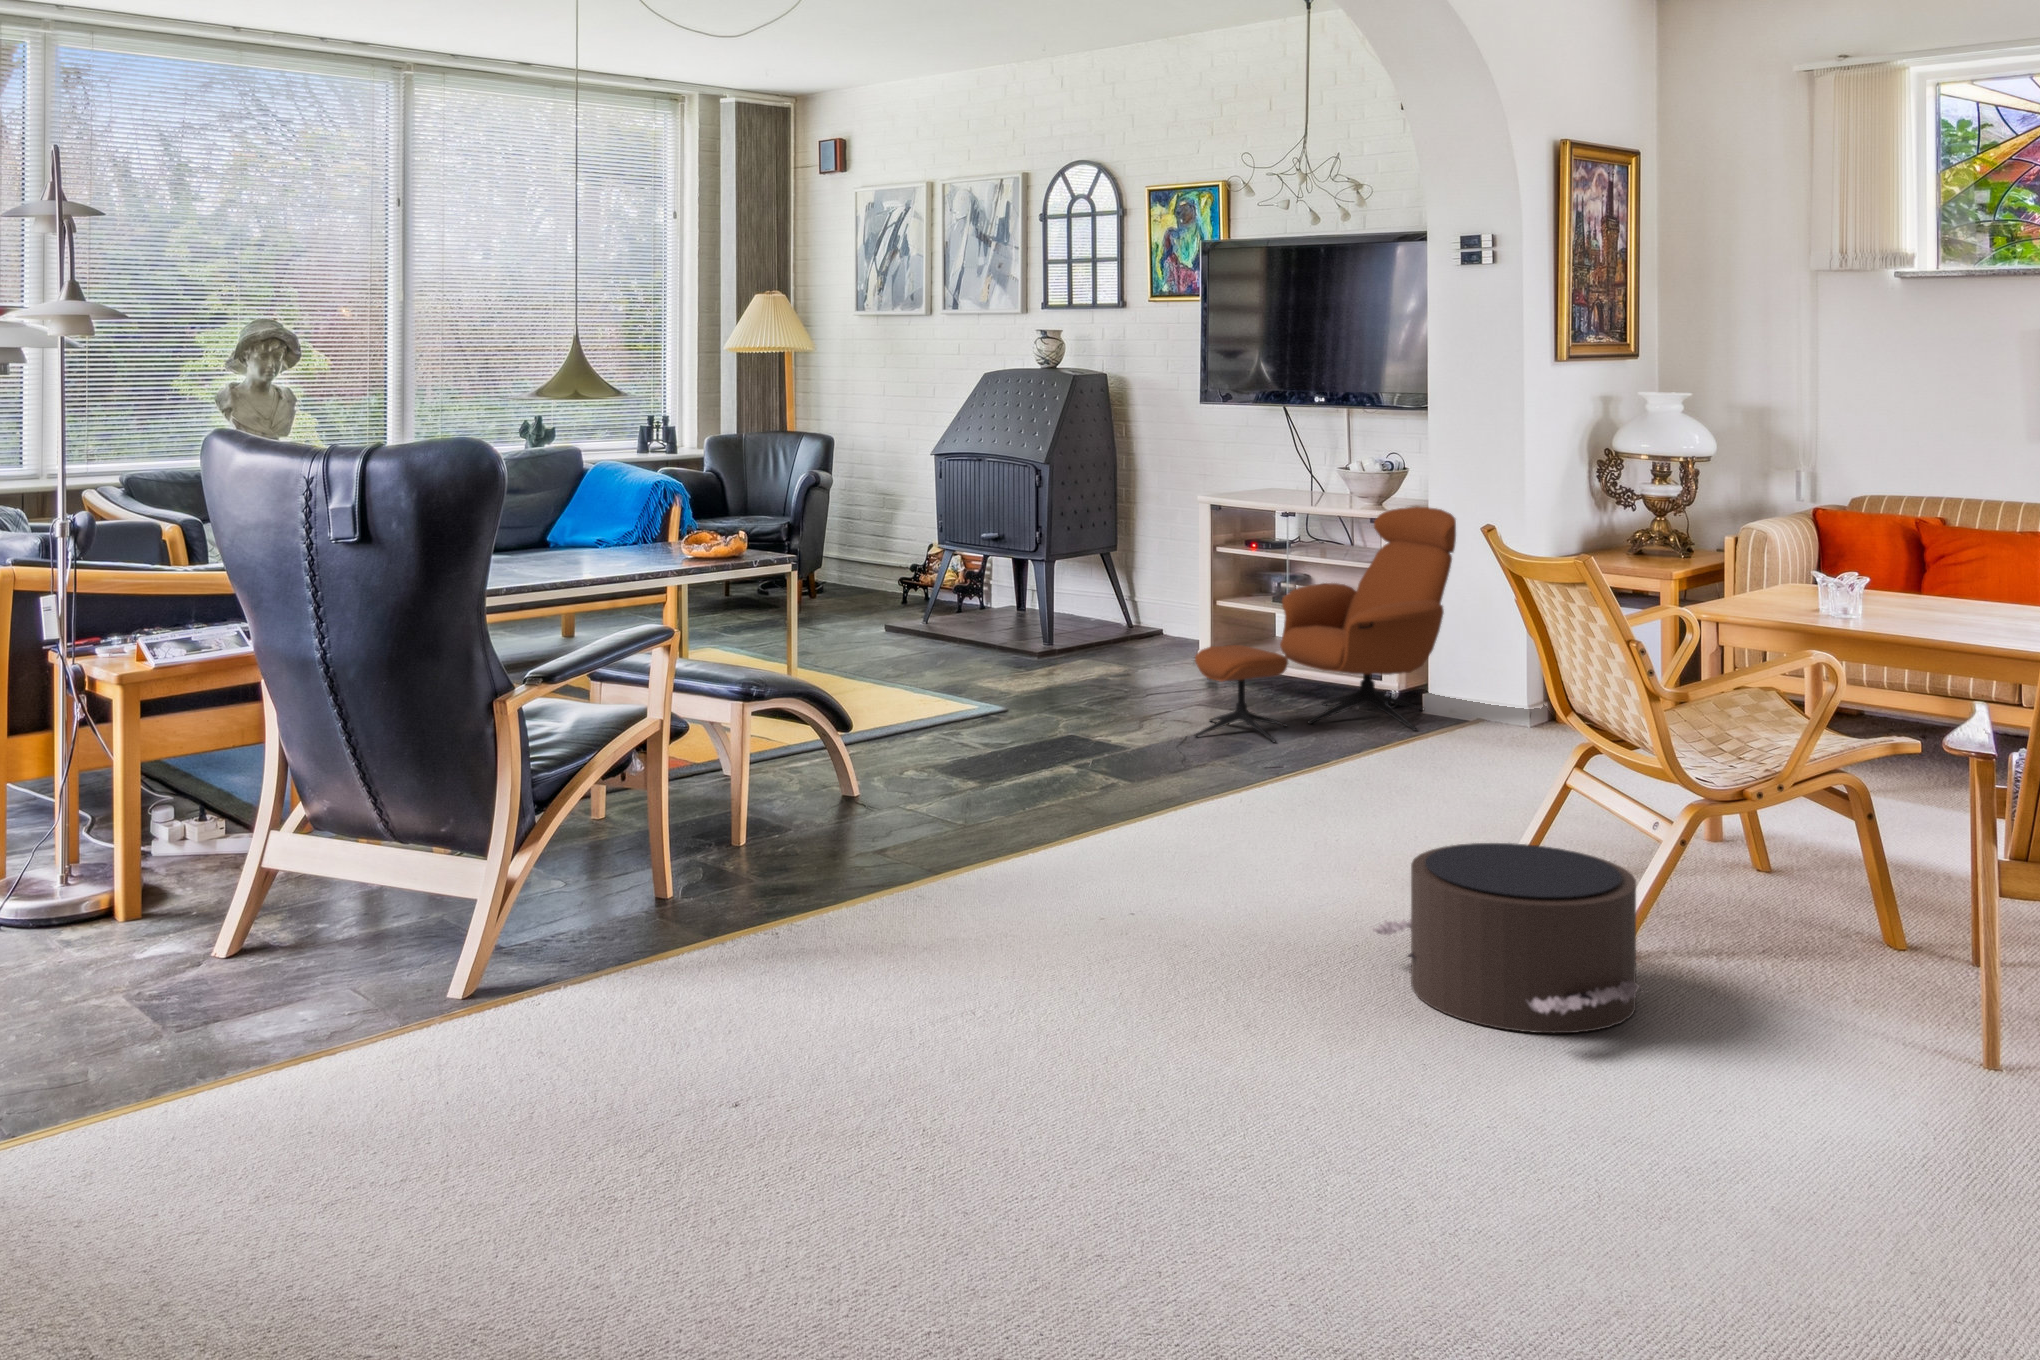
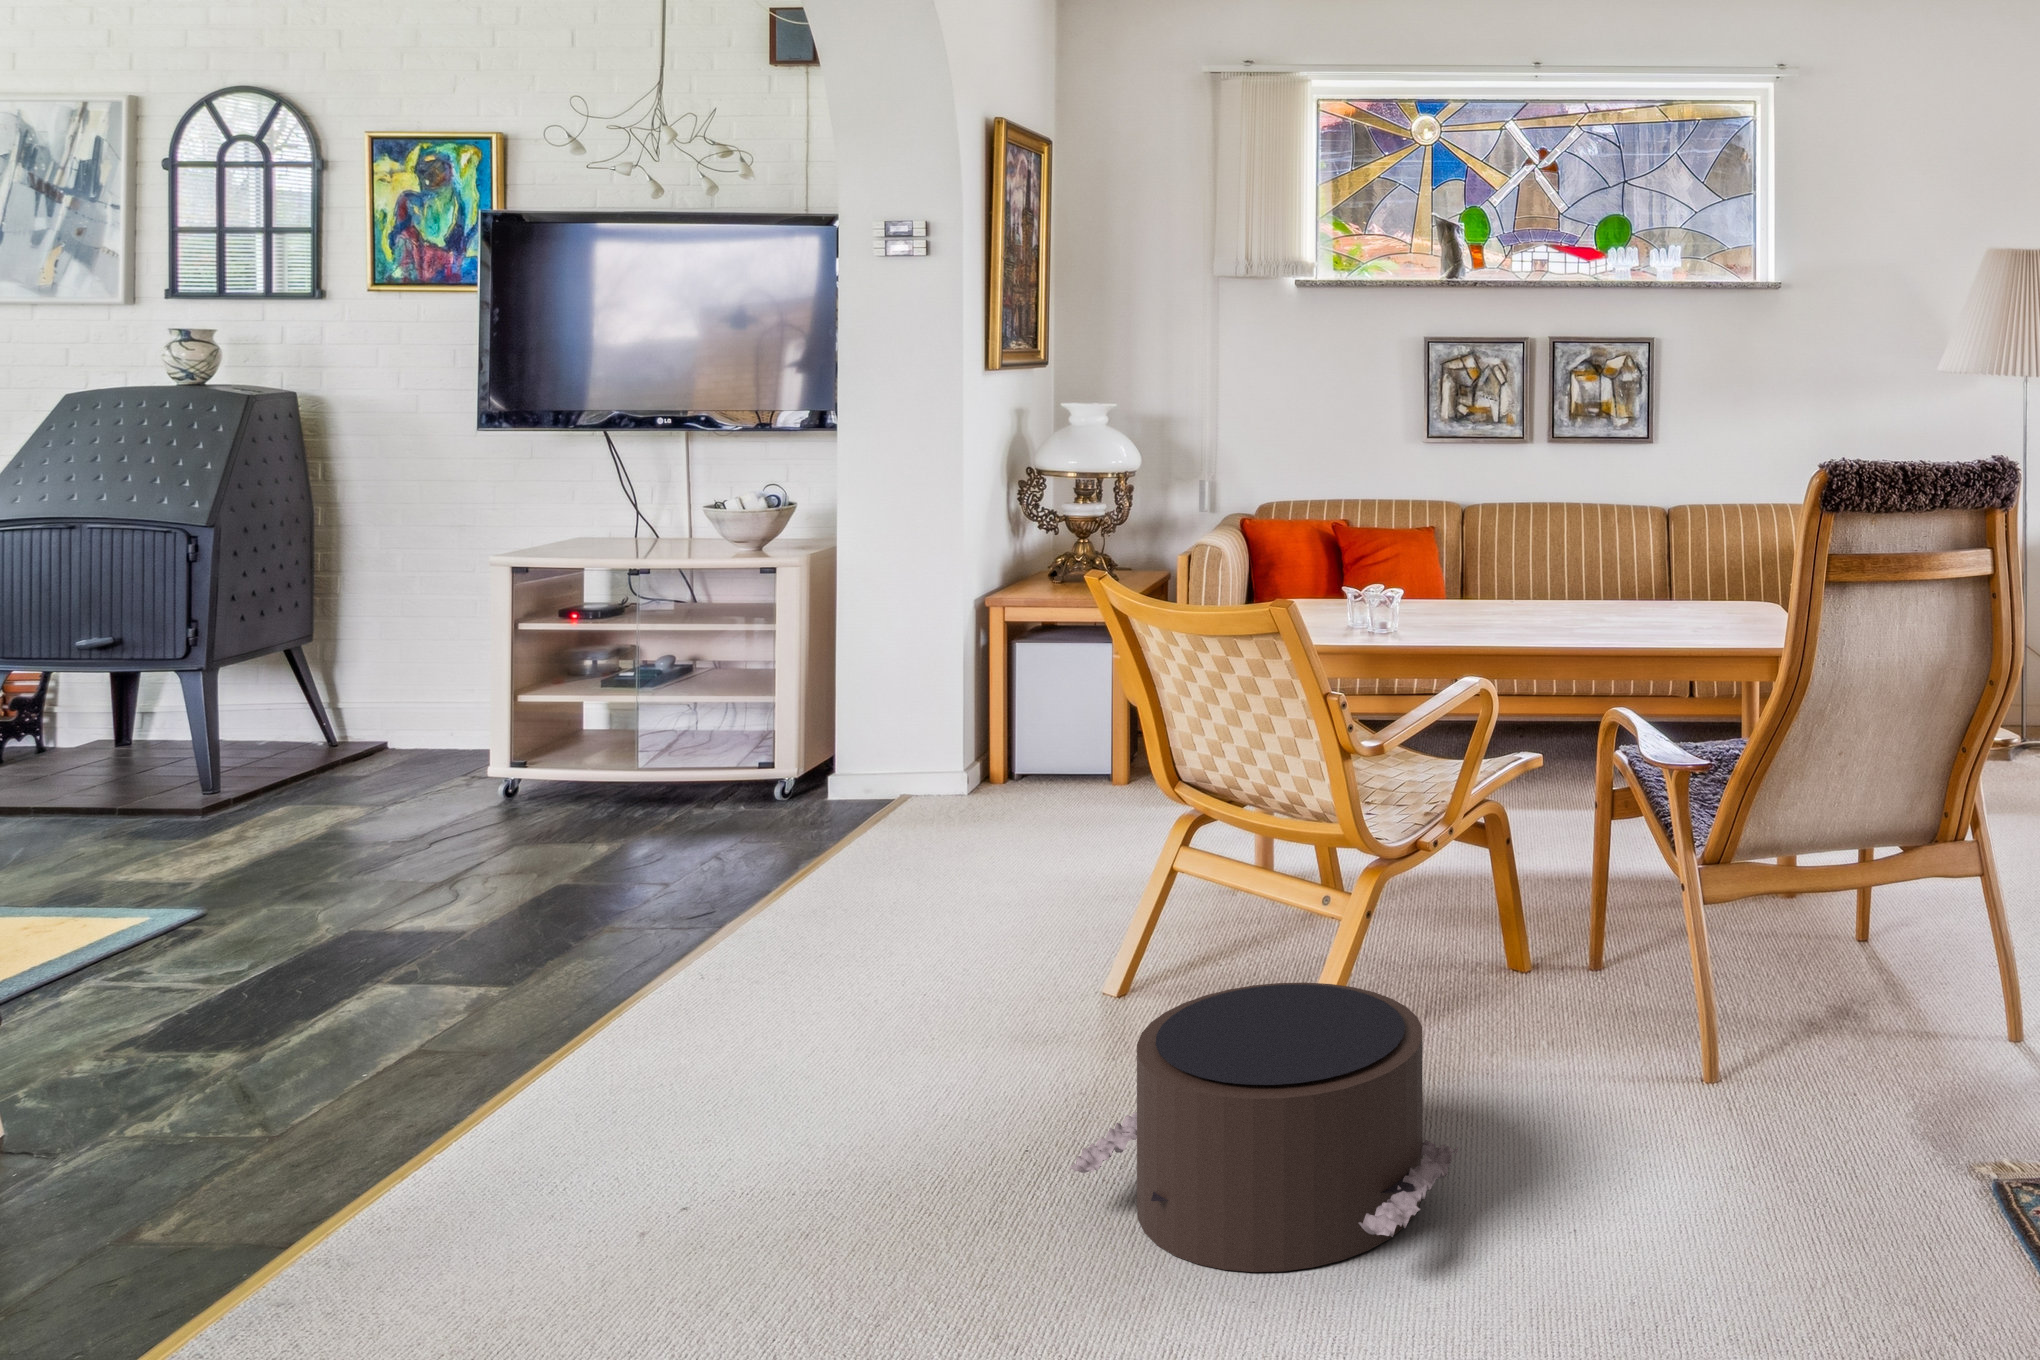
lounge chair: present [1195,506,1456,742] -> none [541,546,881,896]

